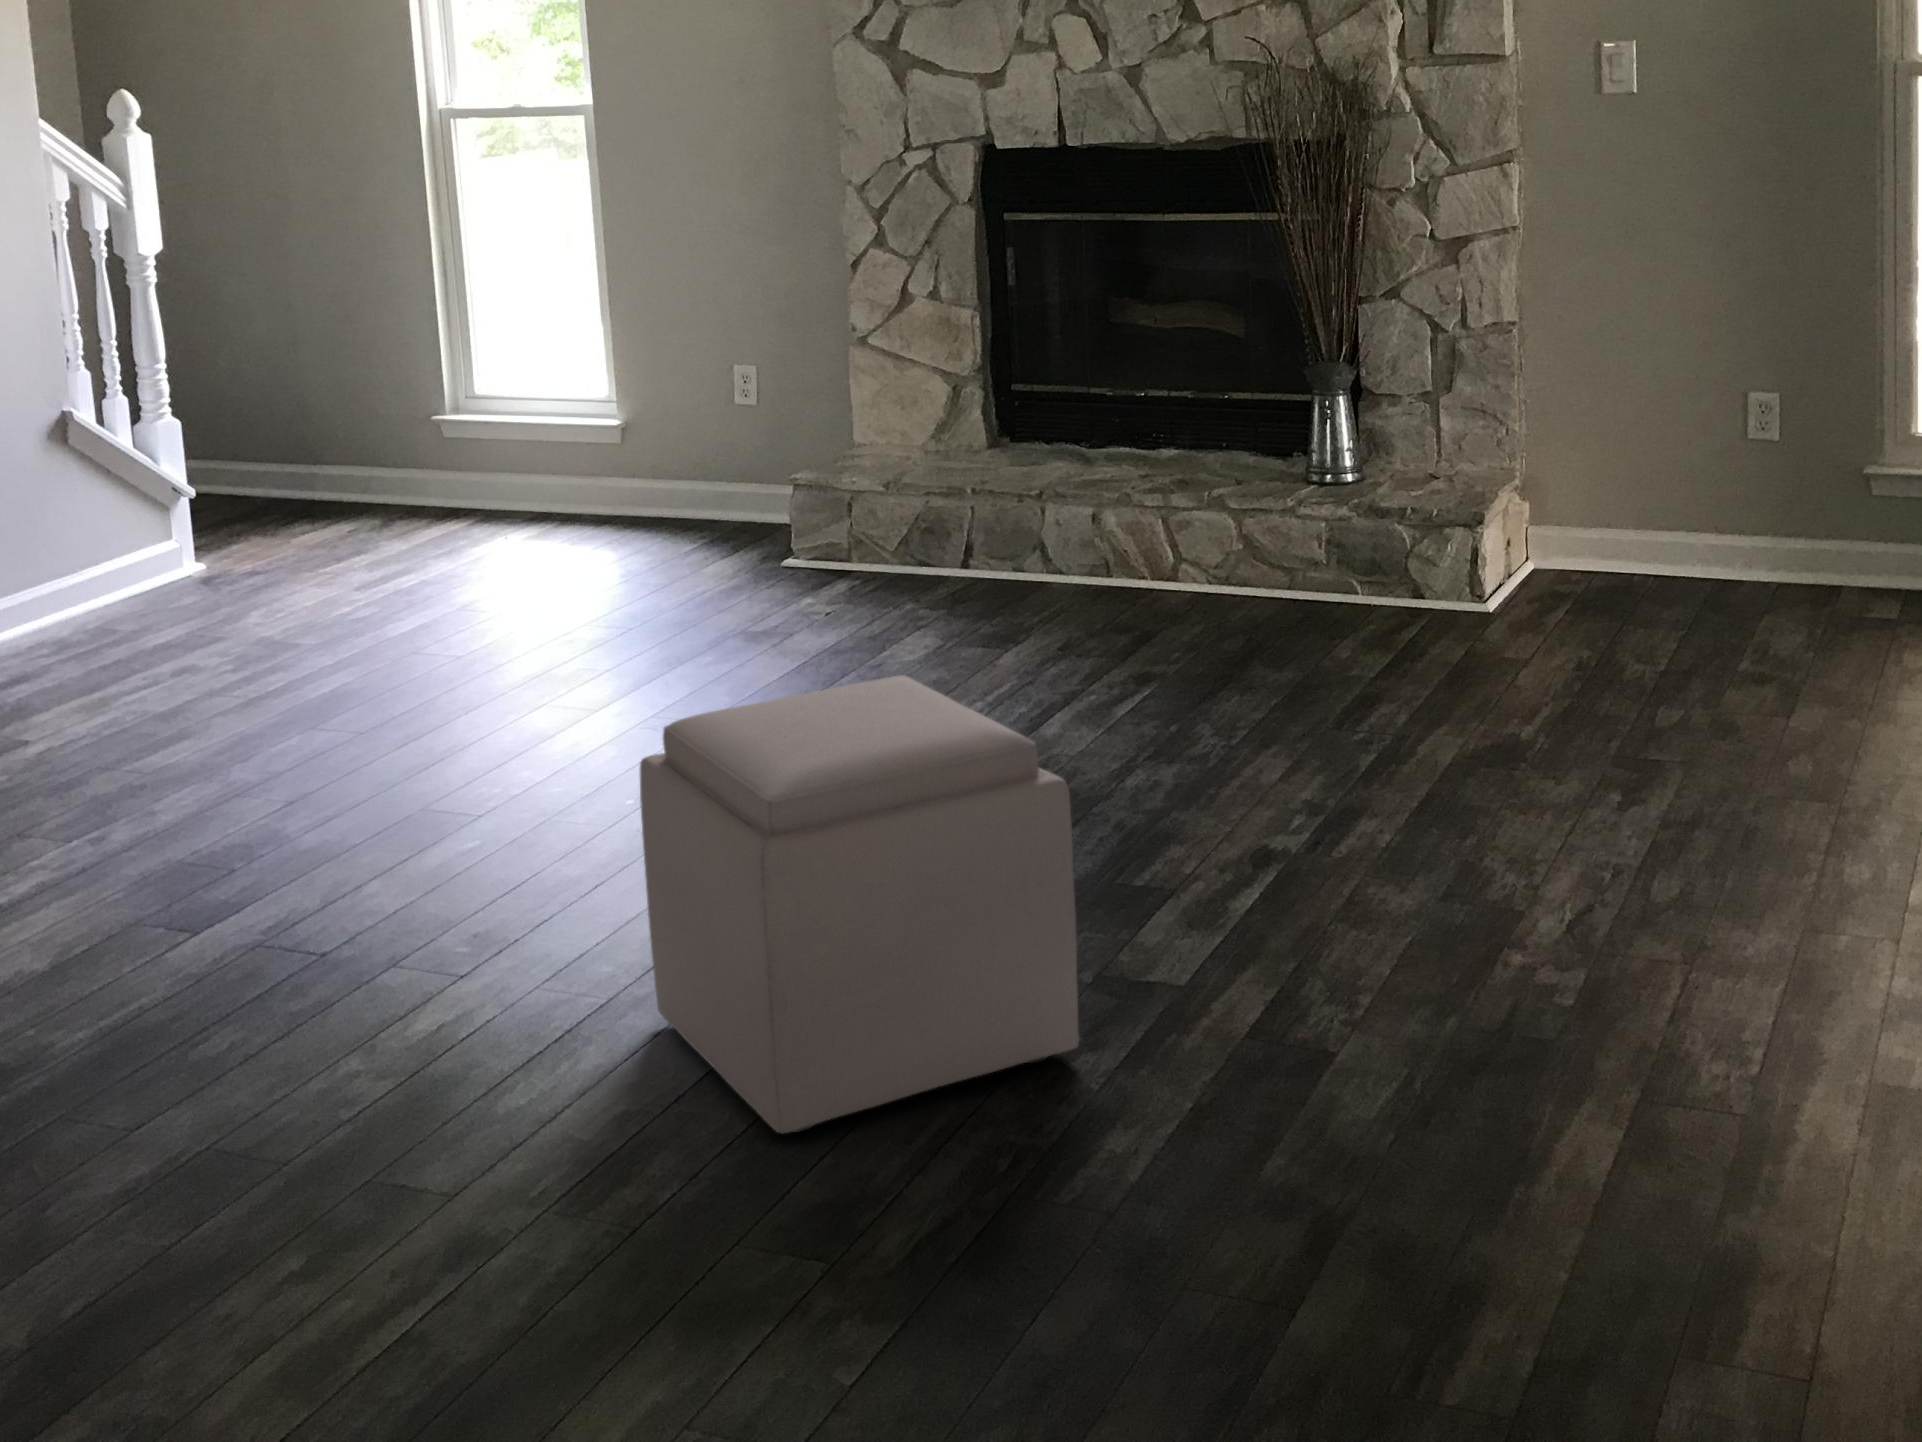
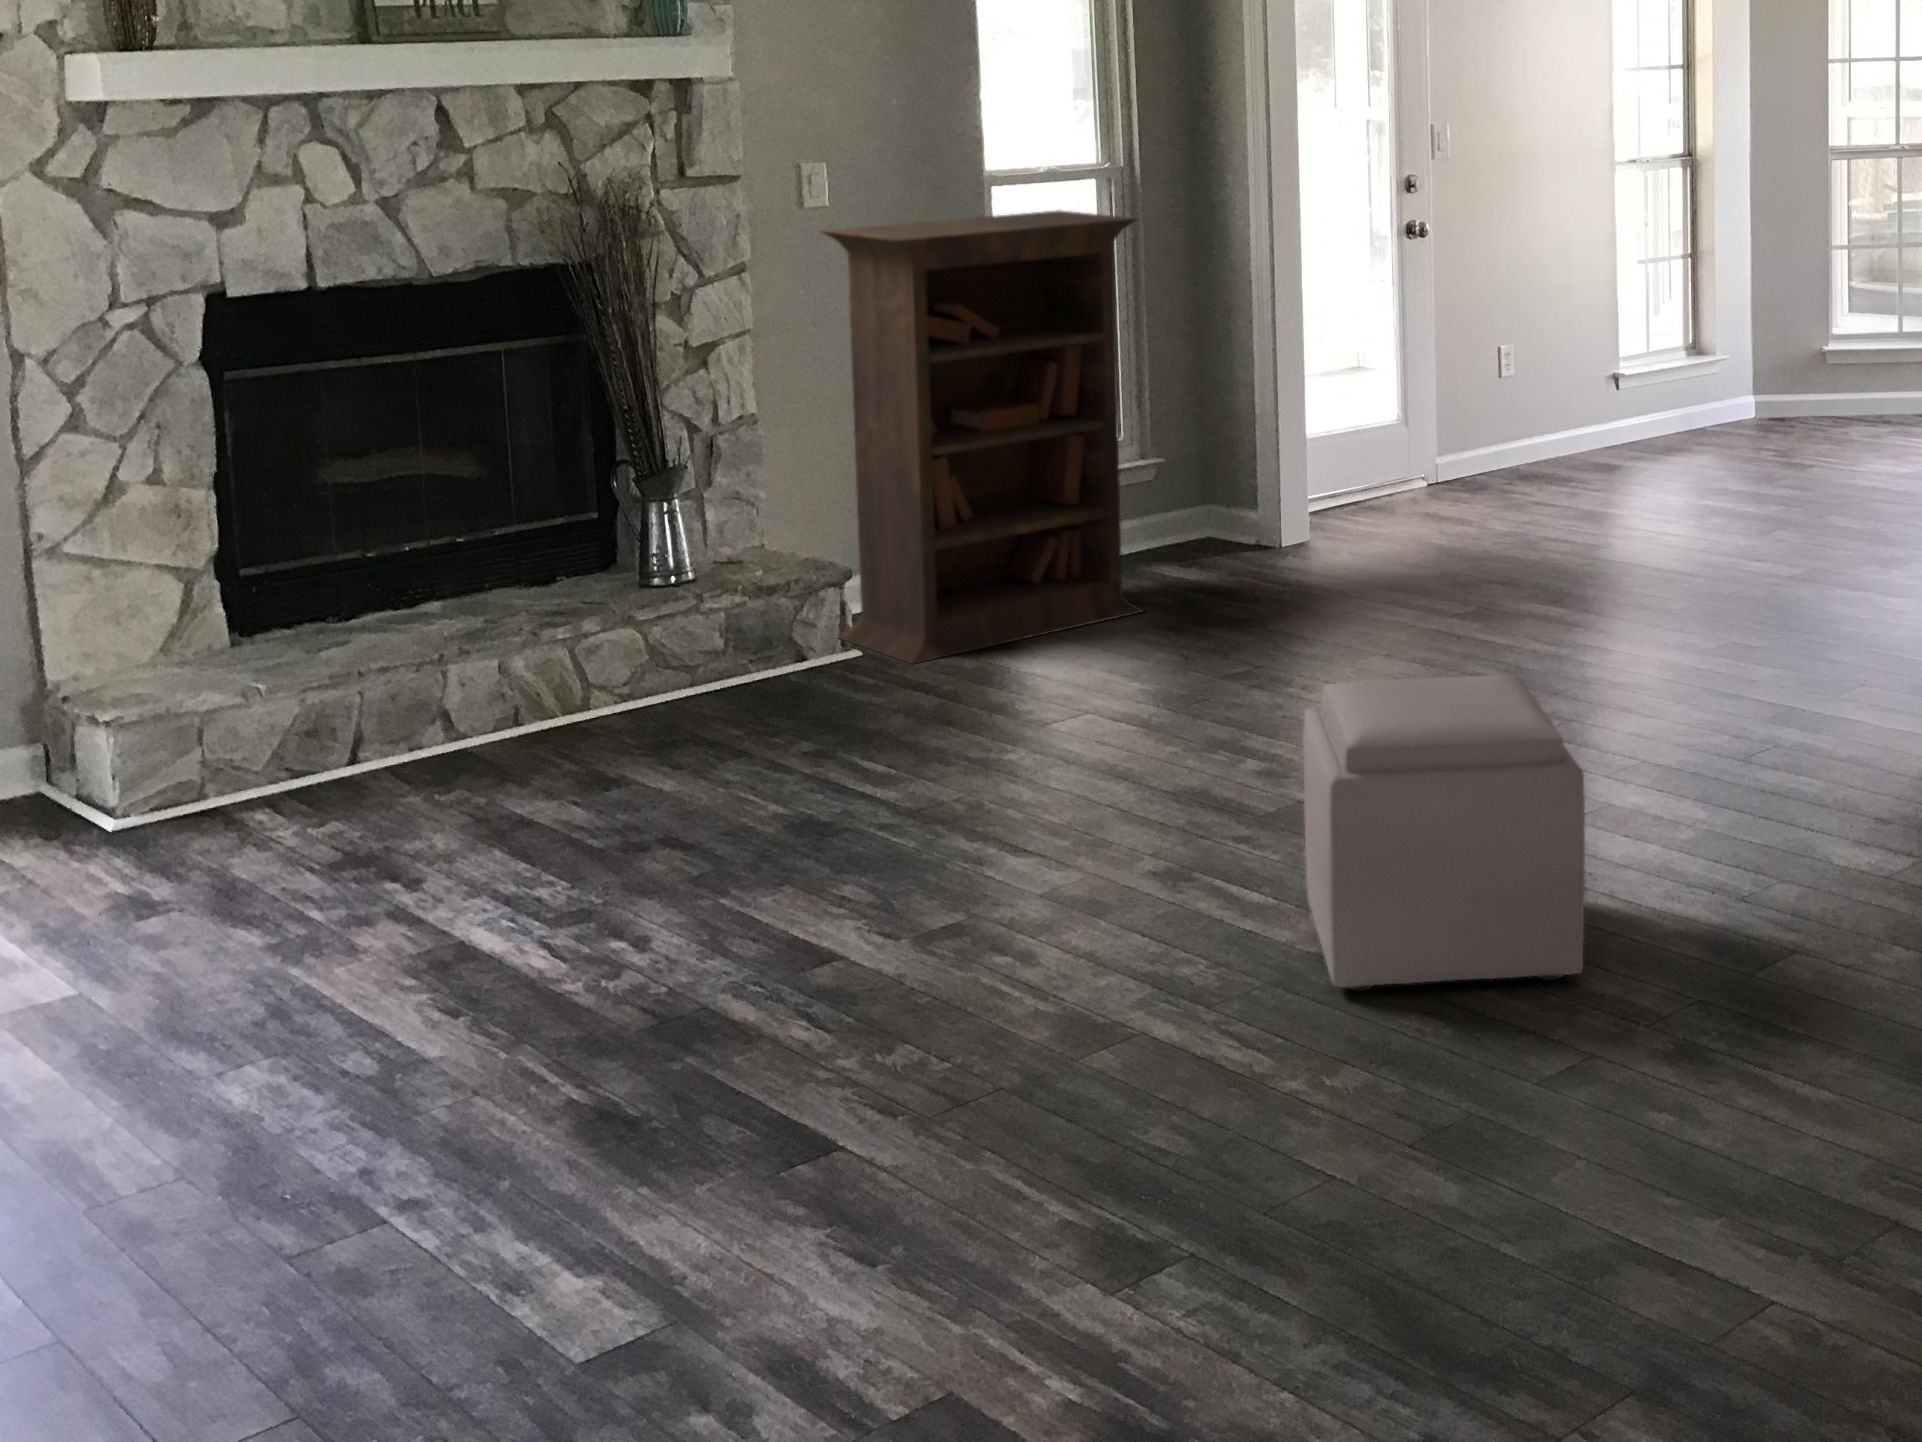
bookcase: none [1496,106,1907,658] -> present [822,210,1144,664]

